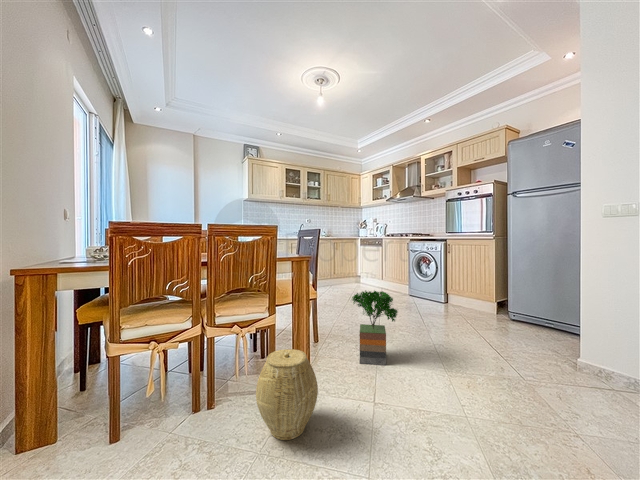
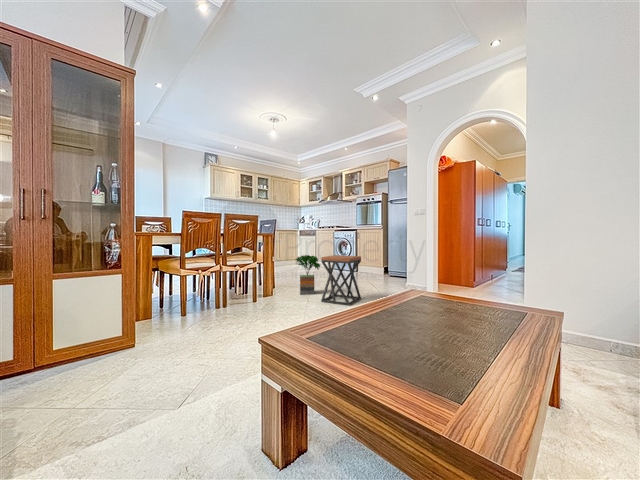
stool: none [403,297,489,428] -> present [321,255,361,306]
woven basket: present [256,349,318,440] -> none [252,275,281,313]

